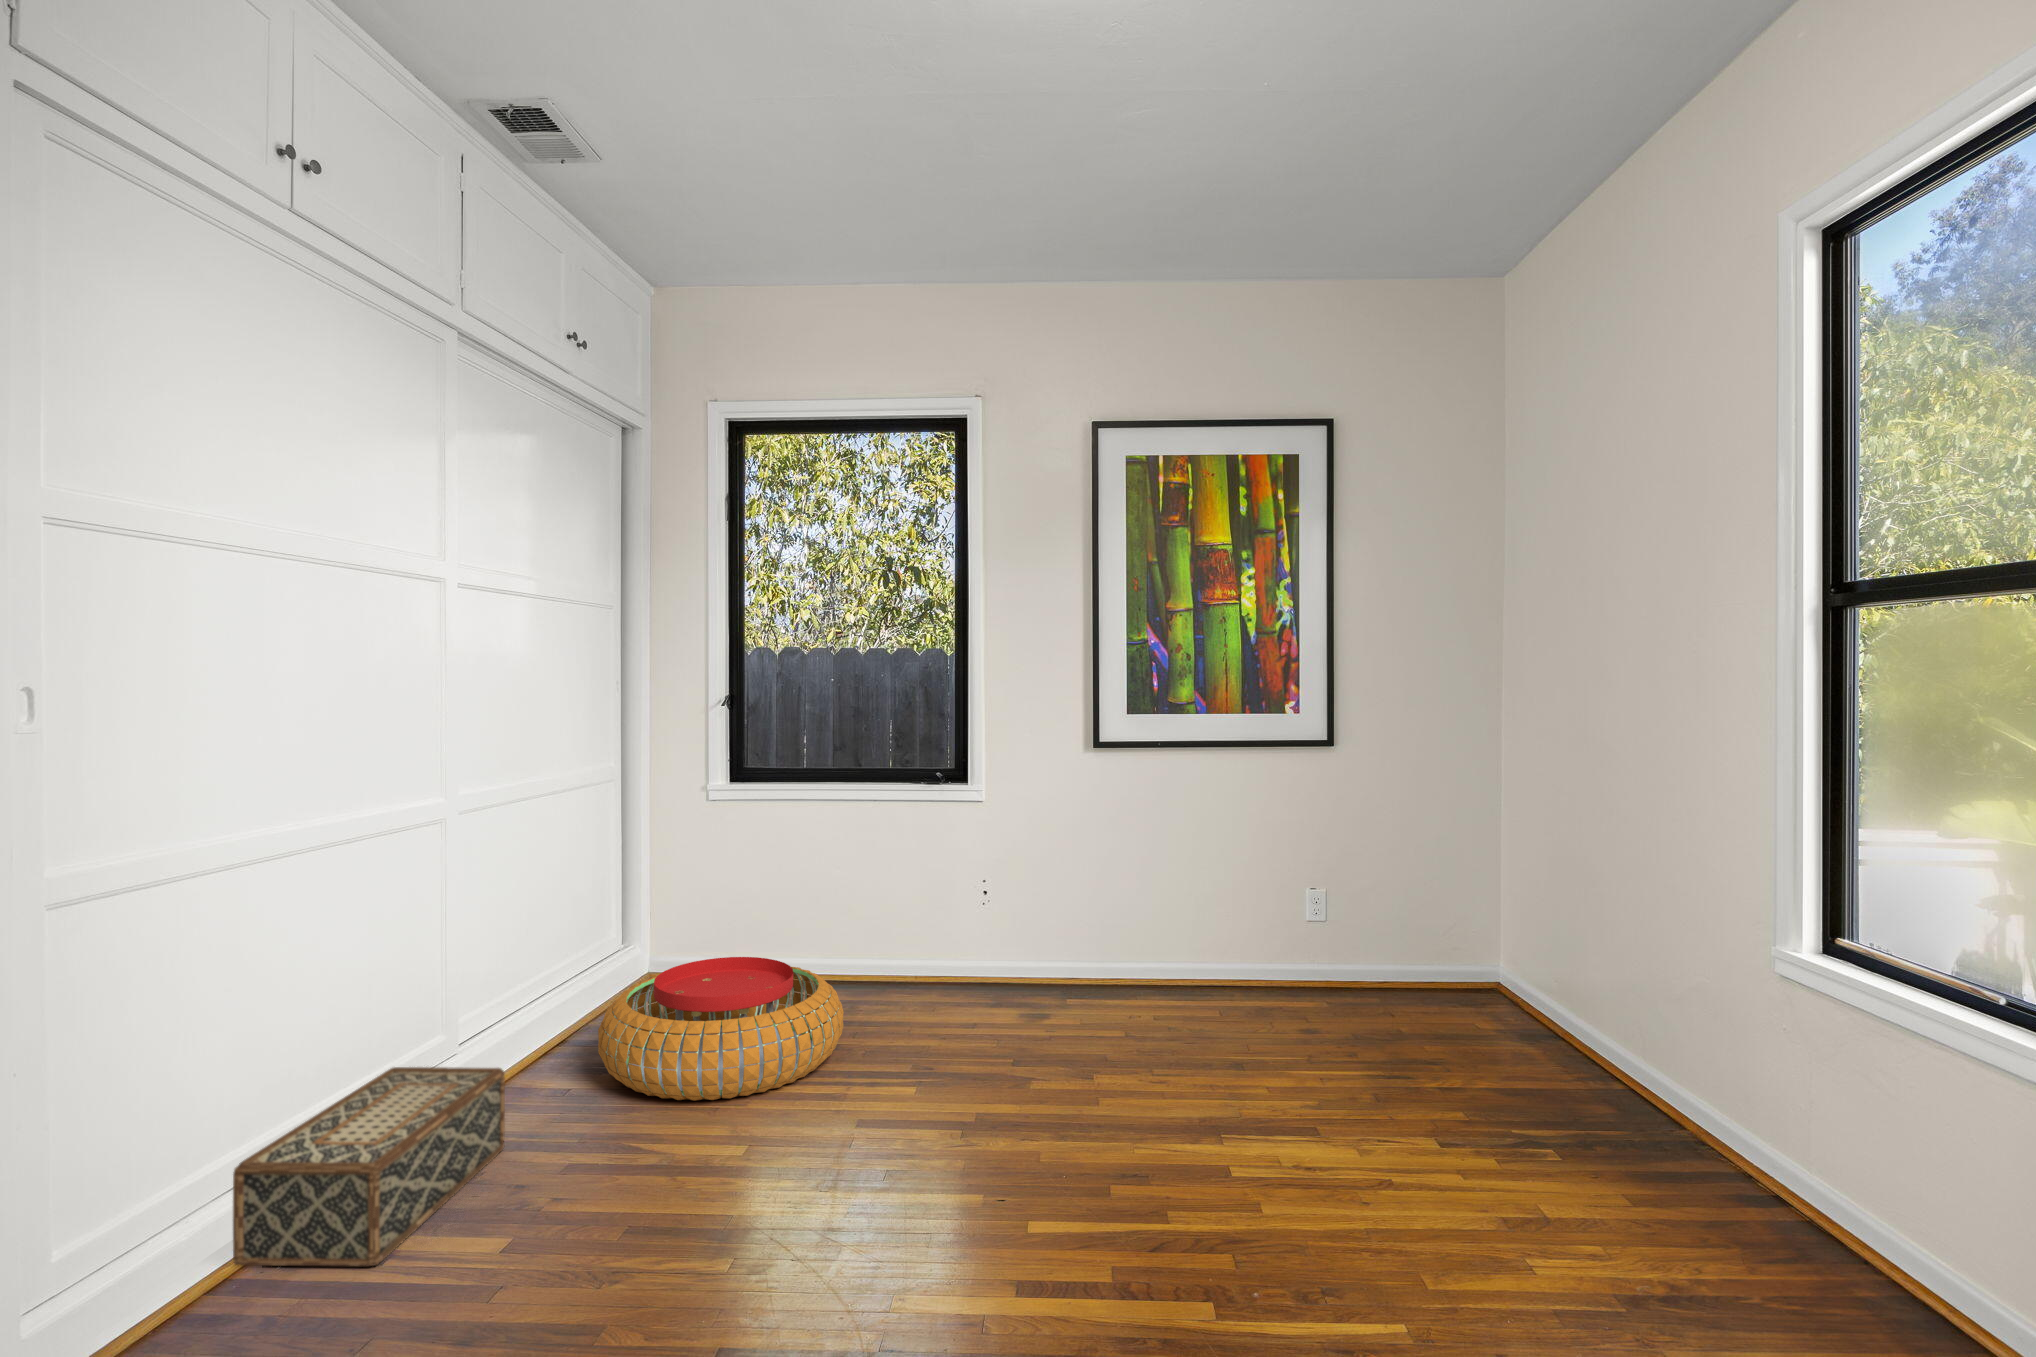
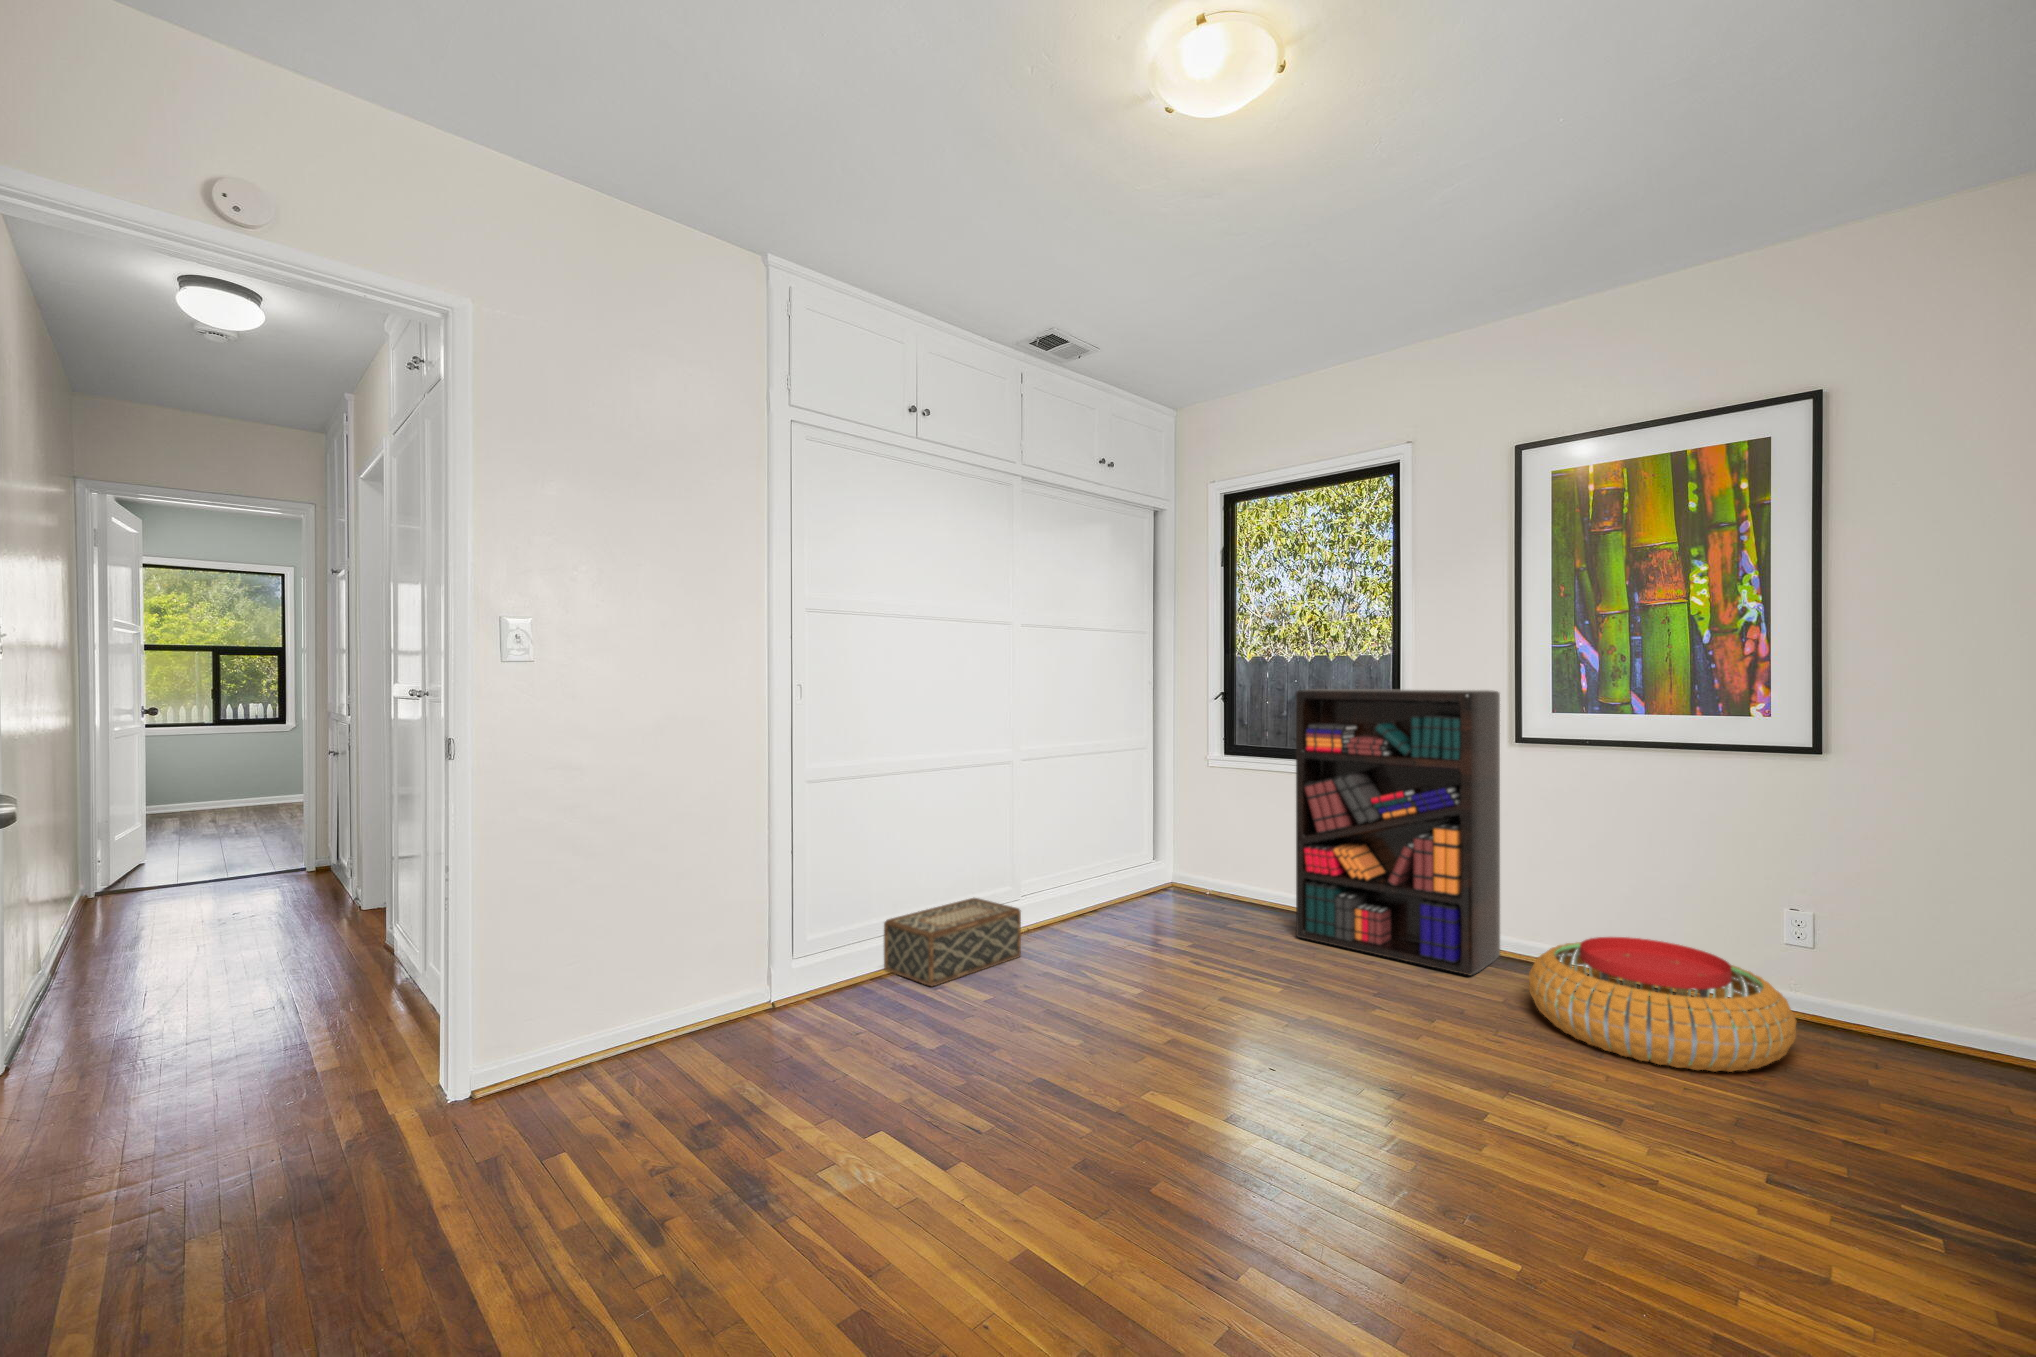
bookshelf: none [864,689,1076,1013] -> present [1296,689,1500,975]
pouf: present [598,957,844,1101] -> present [1529,937,1796,1072]

